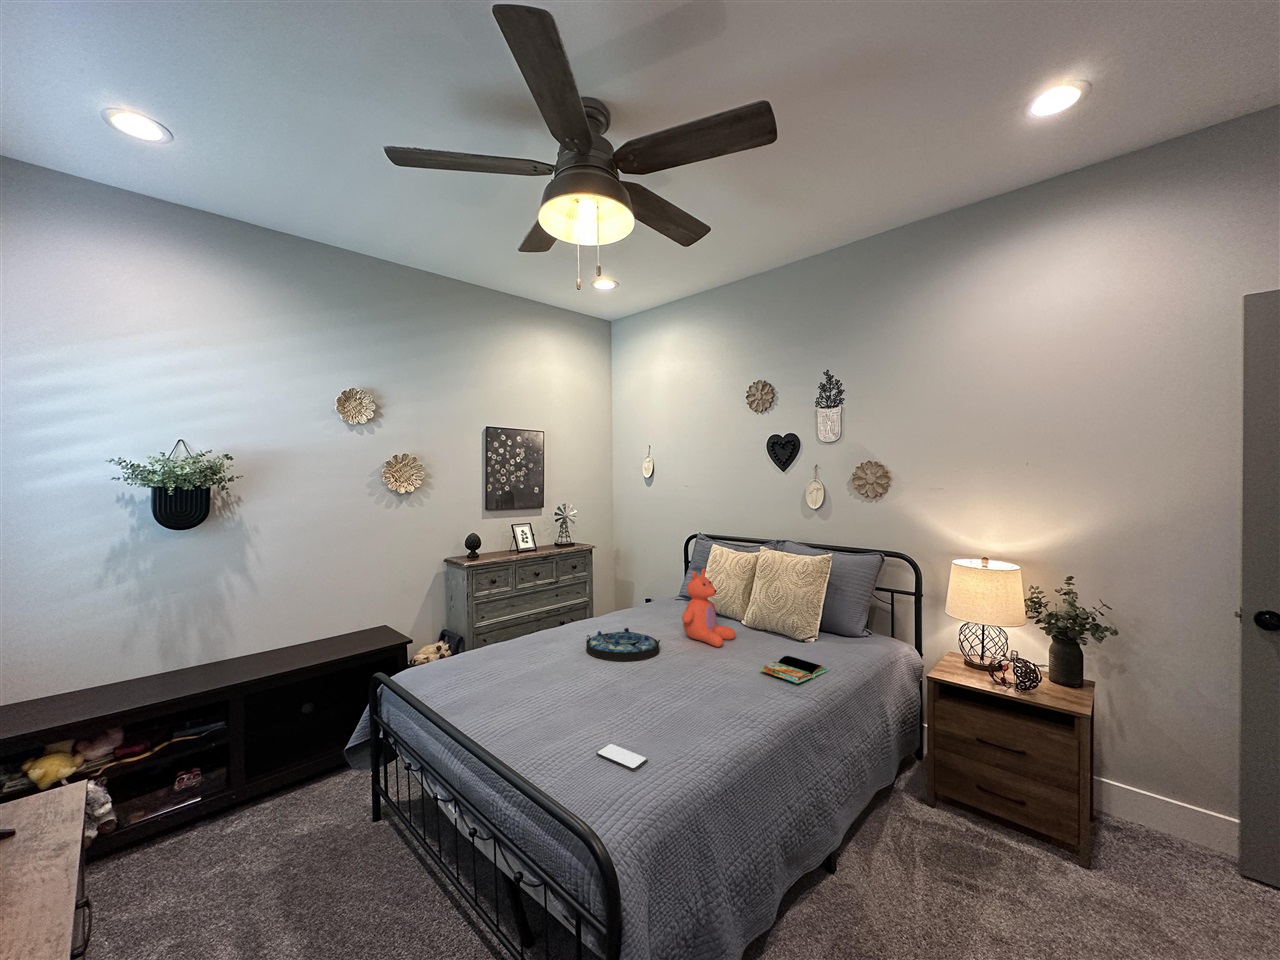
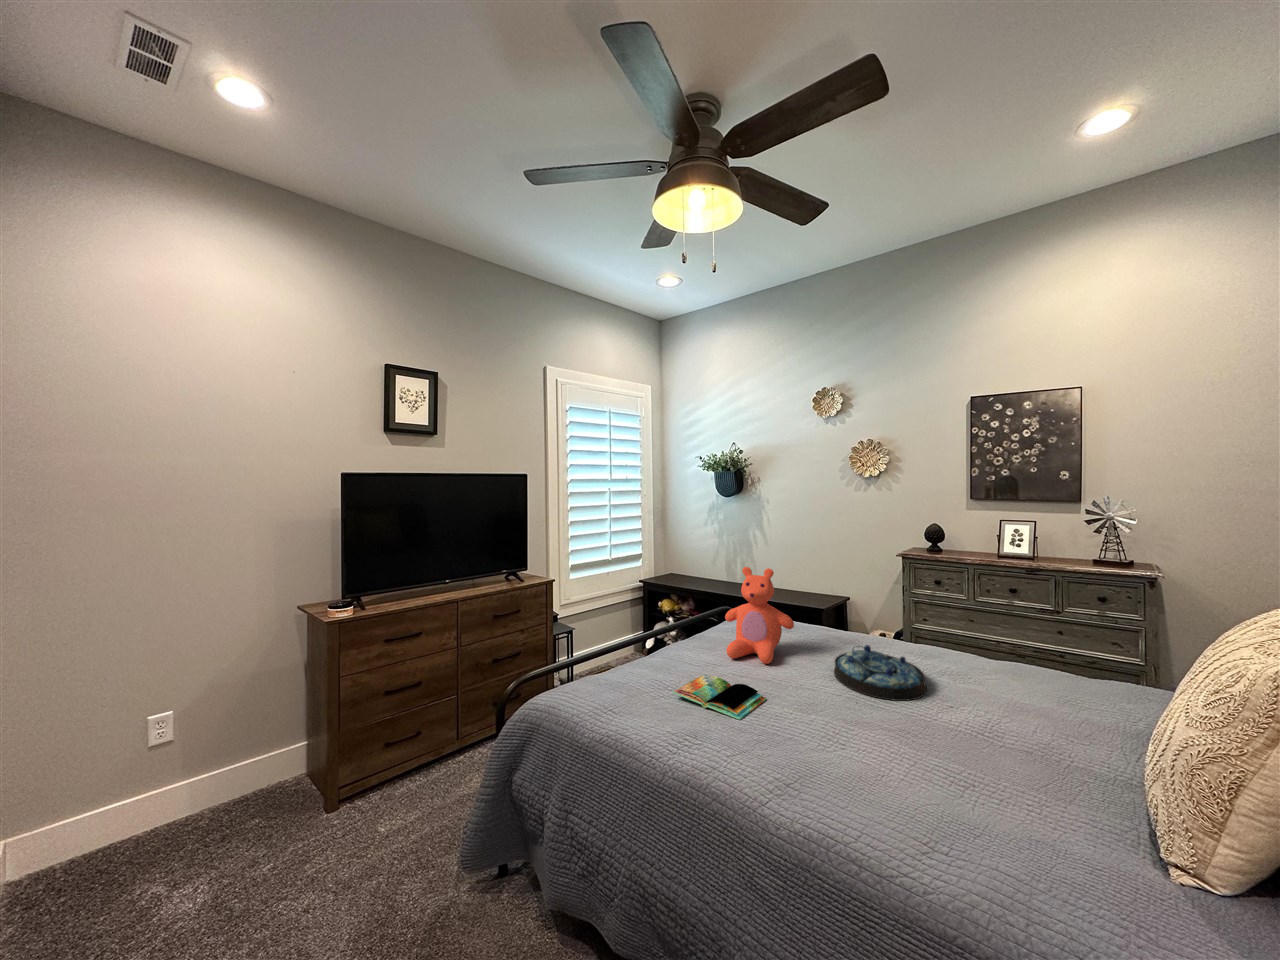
teddy bear: present [682,568,735,647] -> present [725,567,794,664]
book: present [760,656,829,683] -> present [673,674,767,720]
smartphone: present [596,744,647,771] -> none [604,691,644,714]

